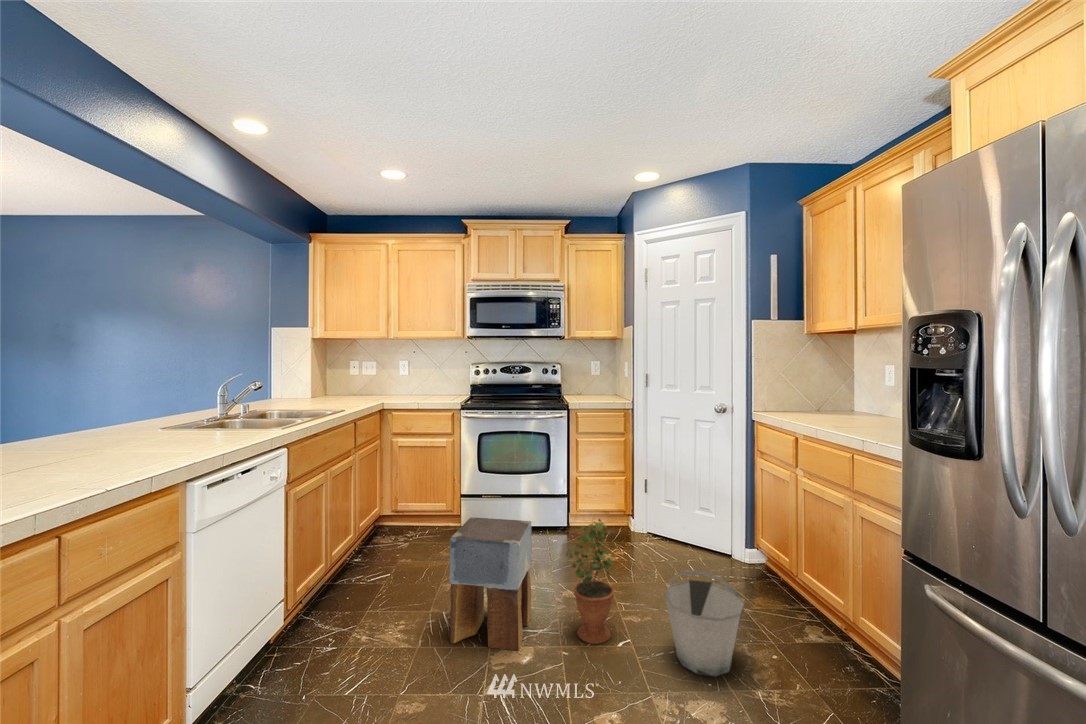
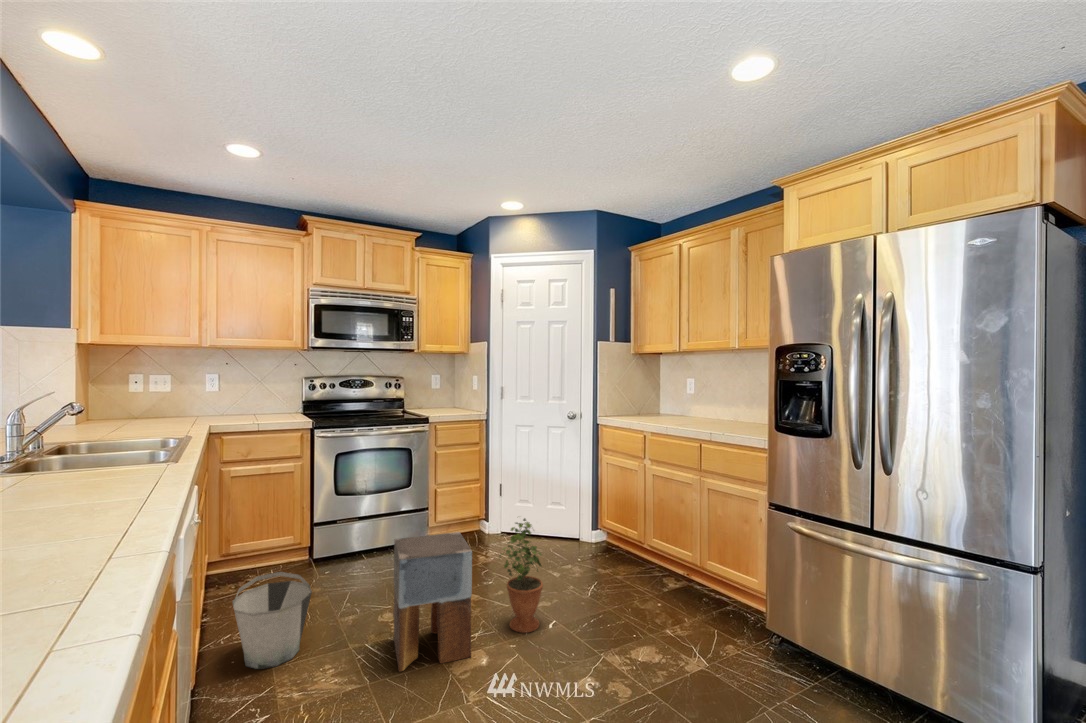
bucket: present [665,571,744,677] -> present [232,572,312,669]

